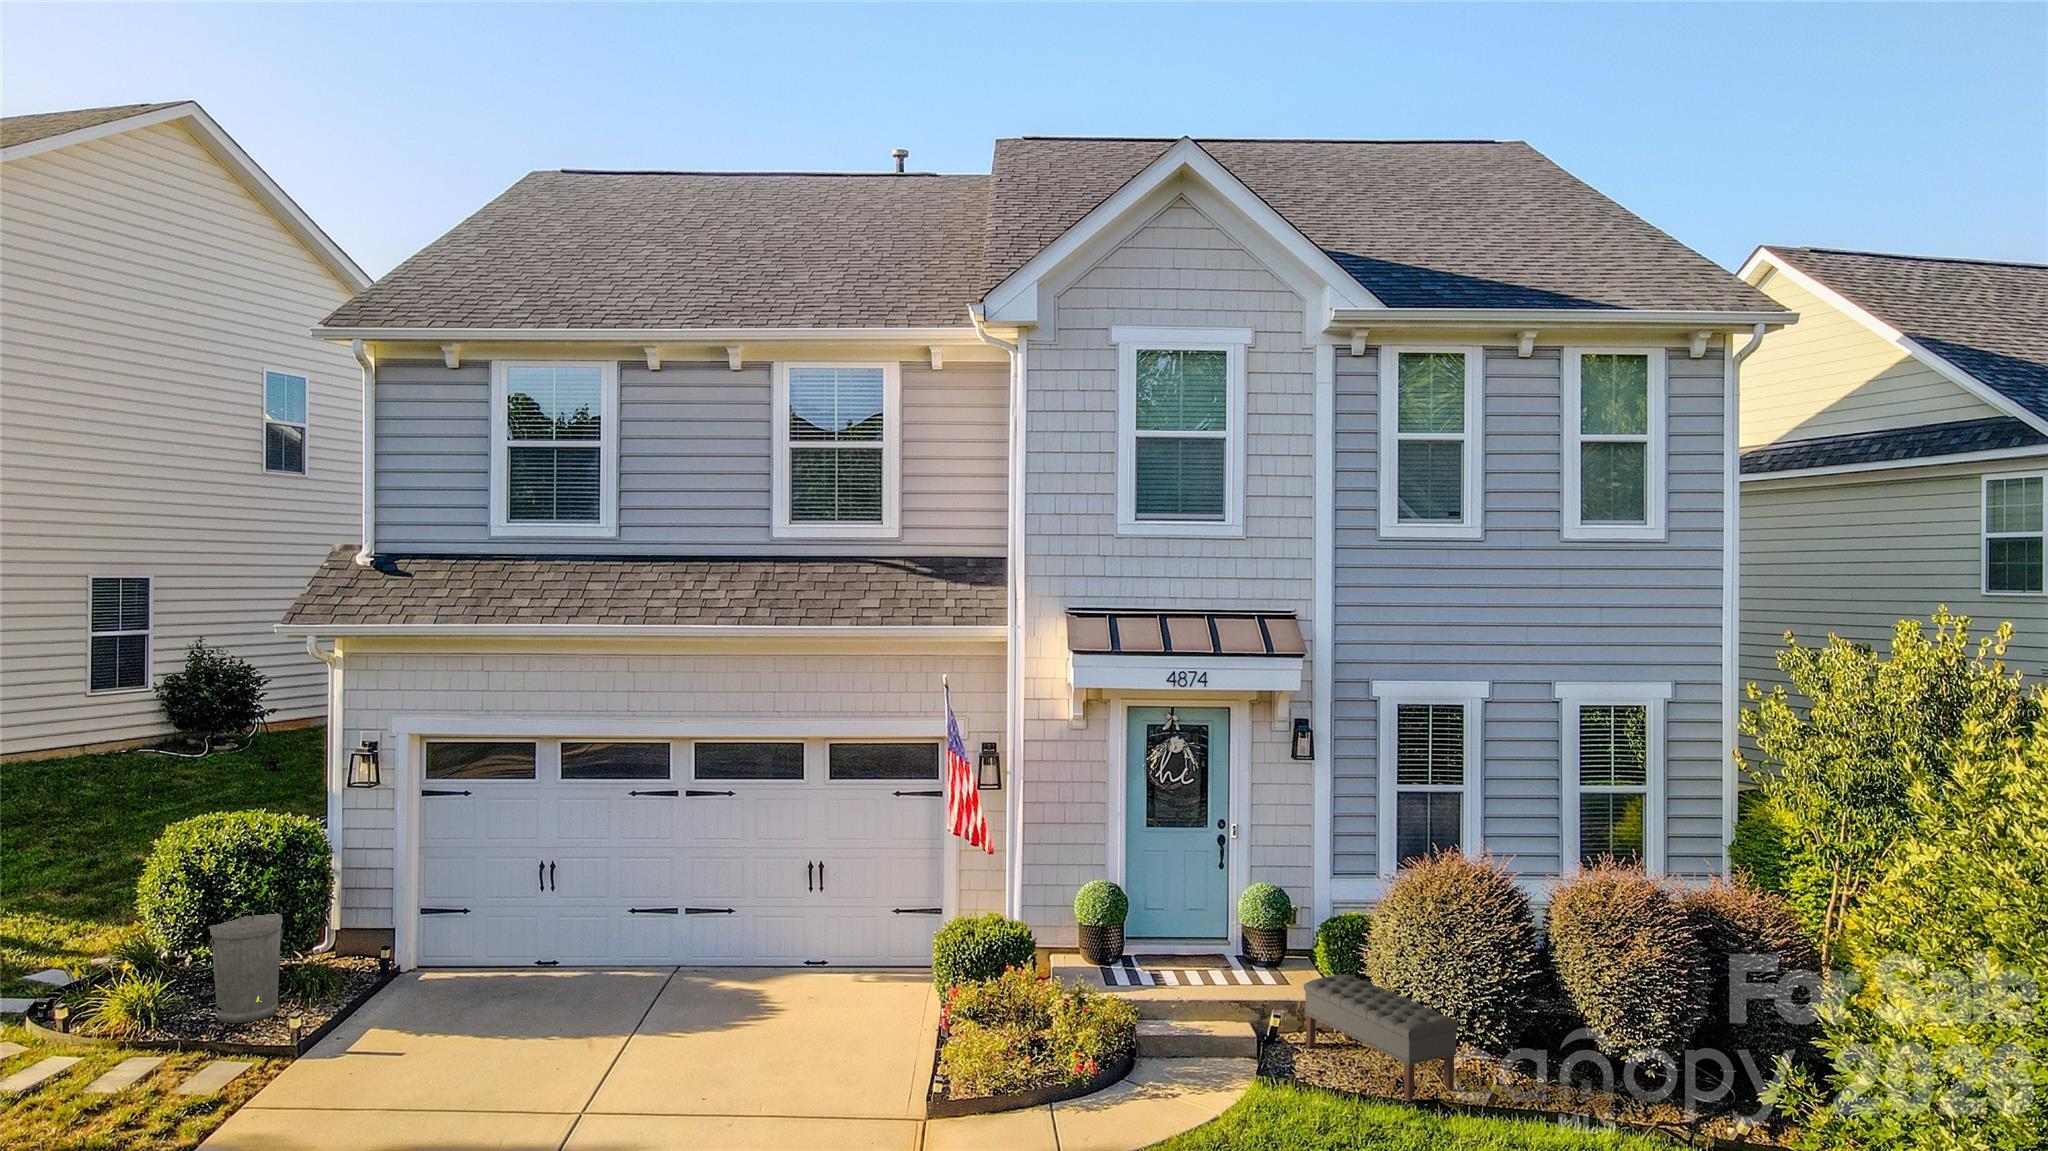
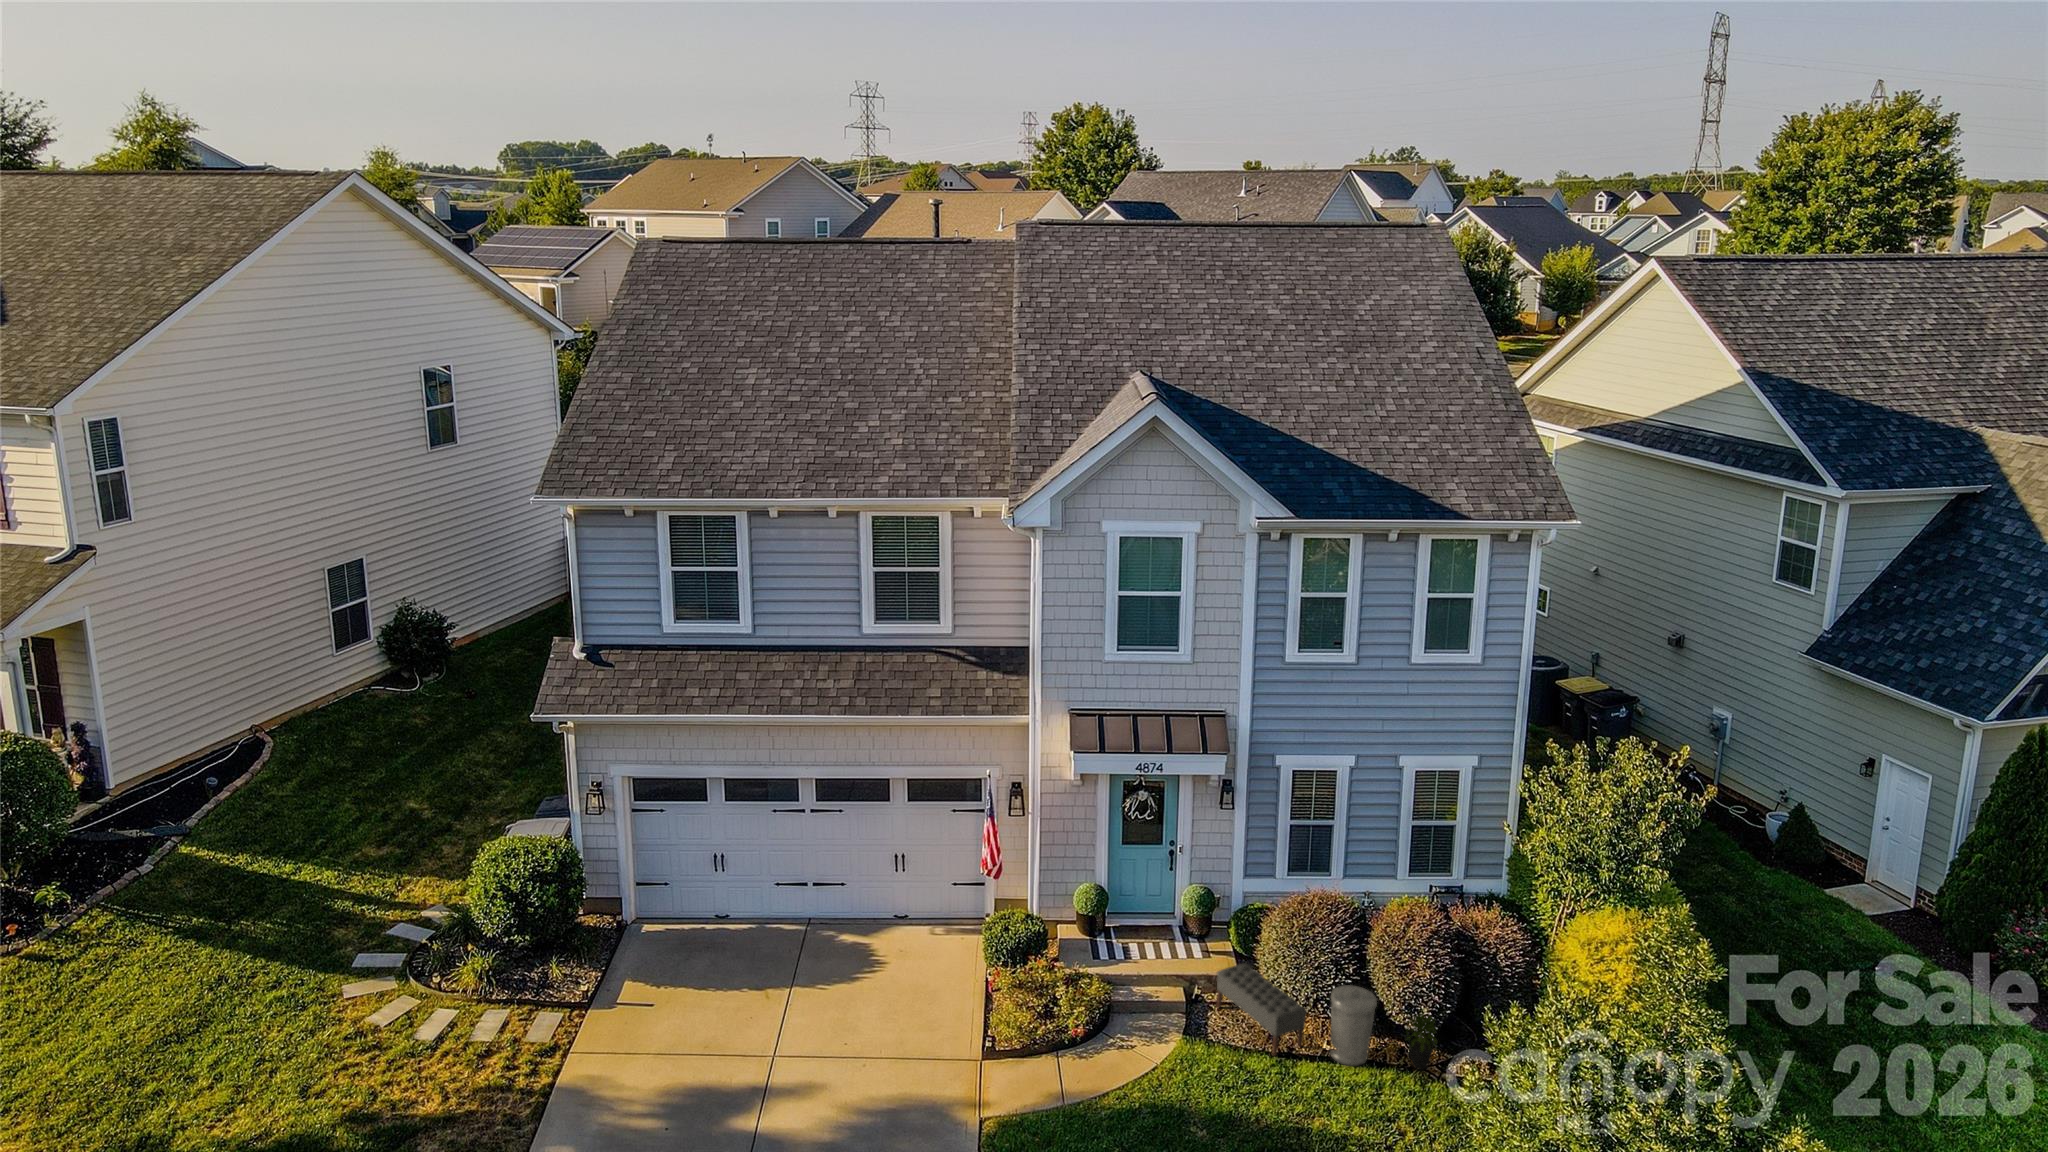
trash can: present [210,910,283,1023] -> present [1330,985,1377,1066]
potted plant: none [1622,1015,1686,1116] -> present [1406,1015,1436,1070]

